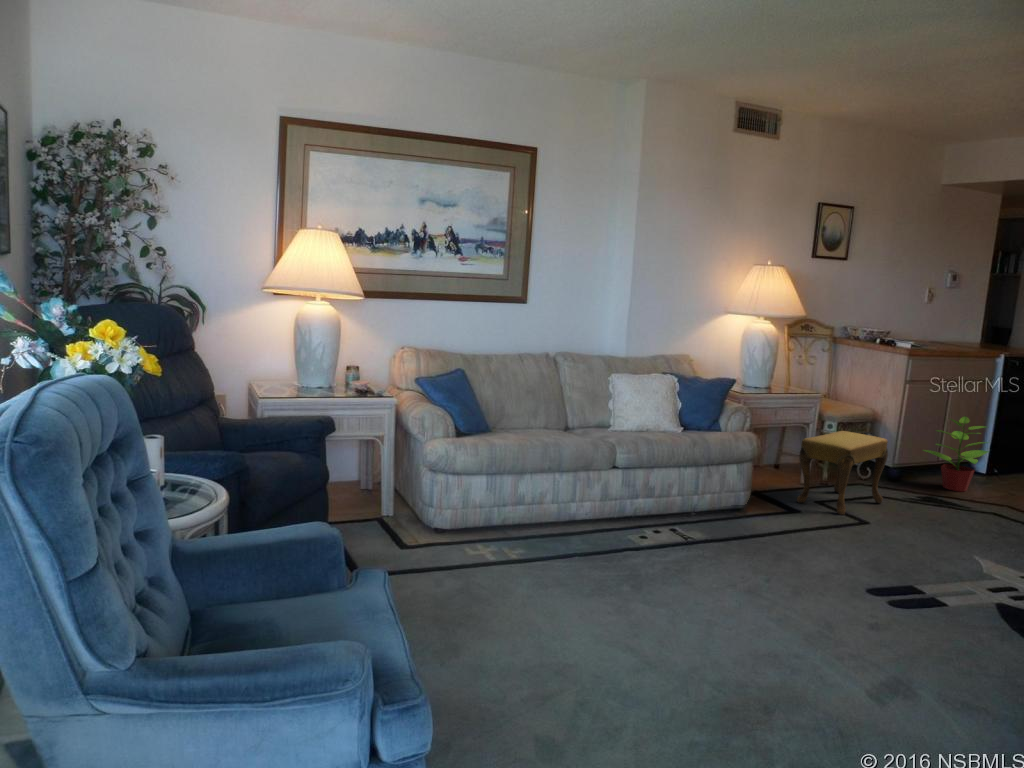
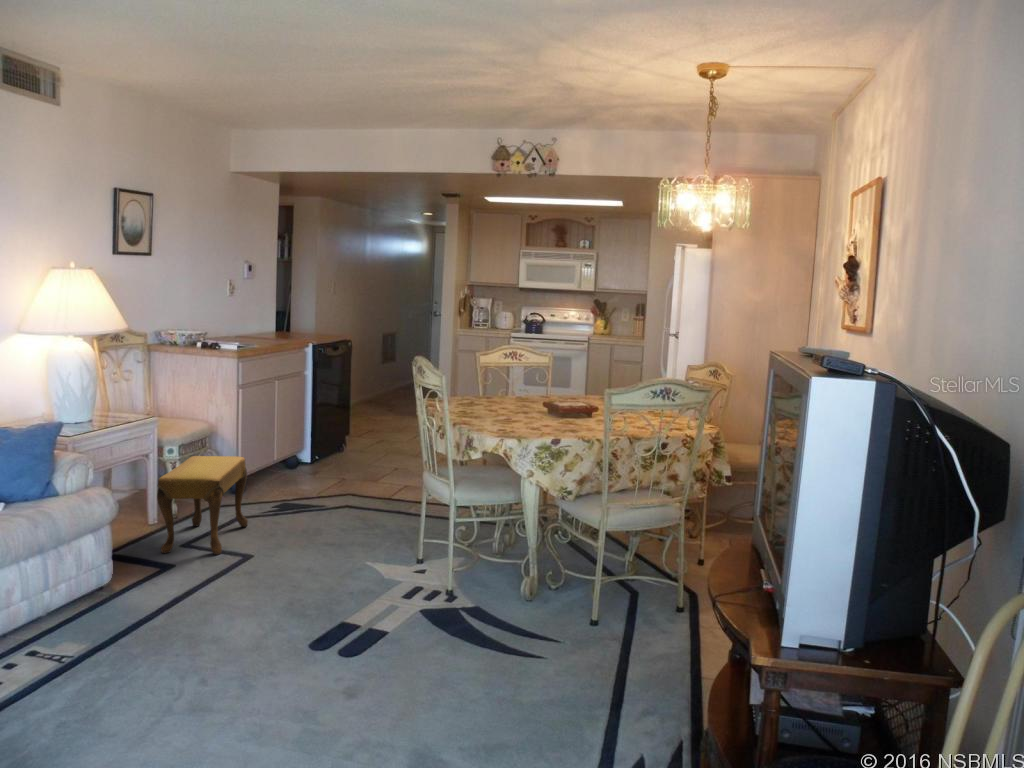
potted plant: present [924,416,988,492] -> none [262,413,323,490]

